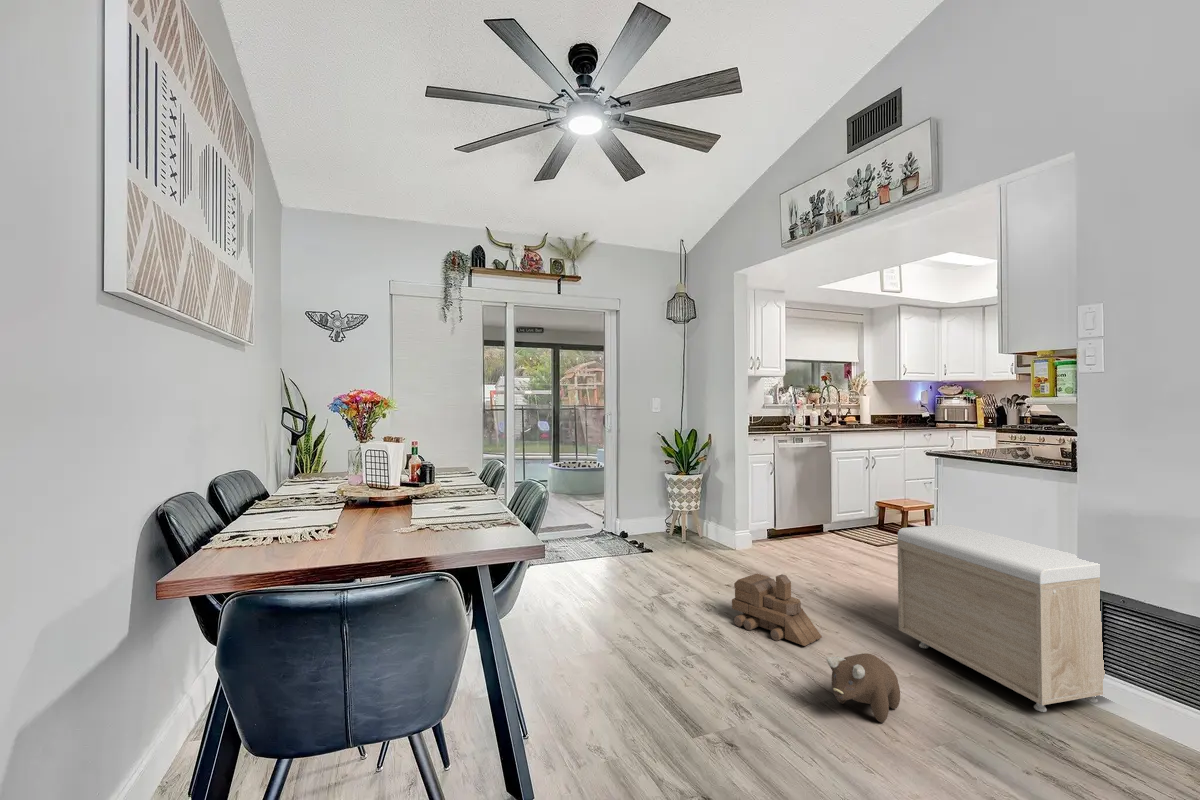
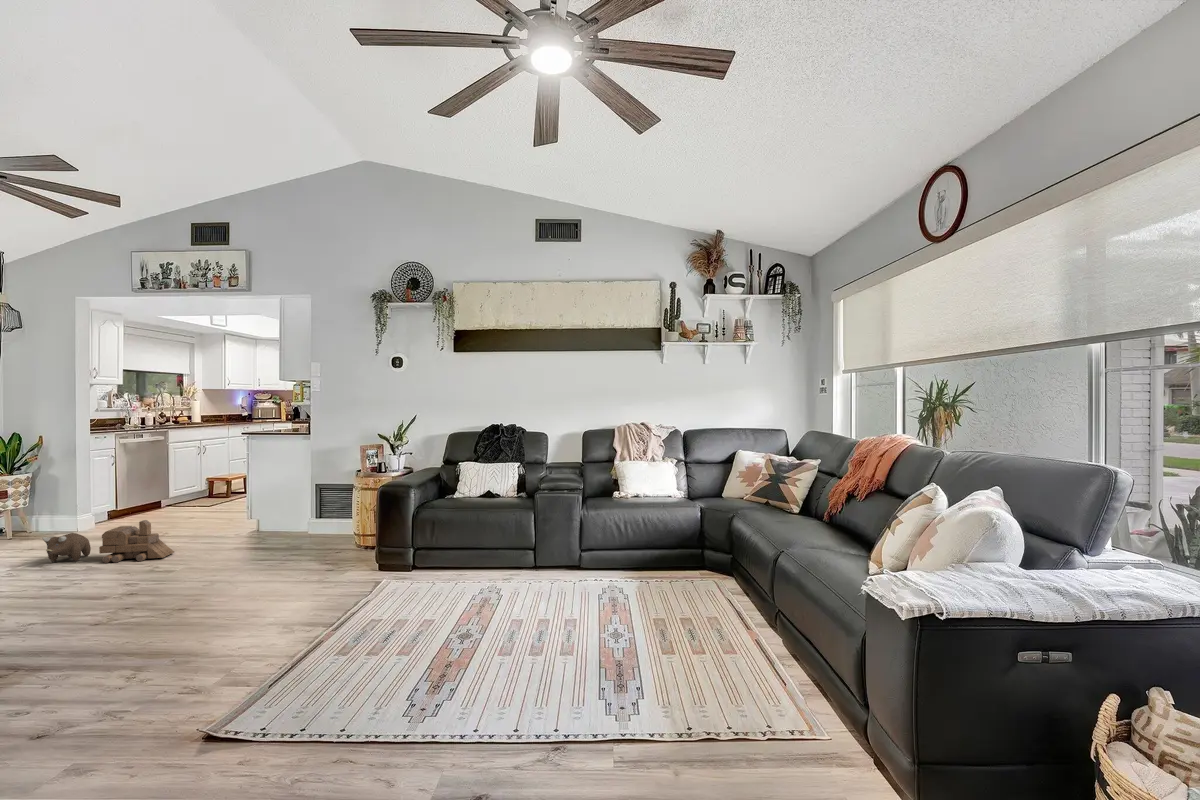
storage bench: present [897,524,1105,712] -> none [224,473,329,547]
plush toy: present [826,653,900,723] -> present [42,533,91,562]

